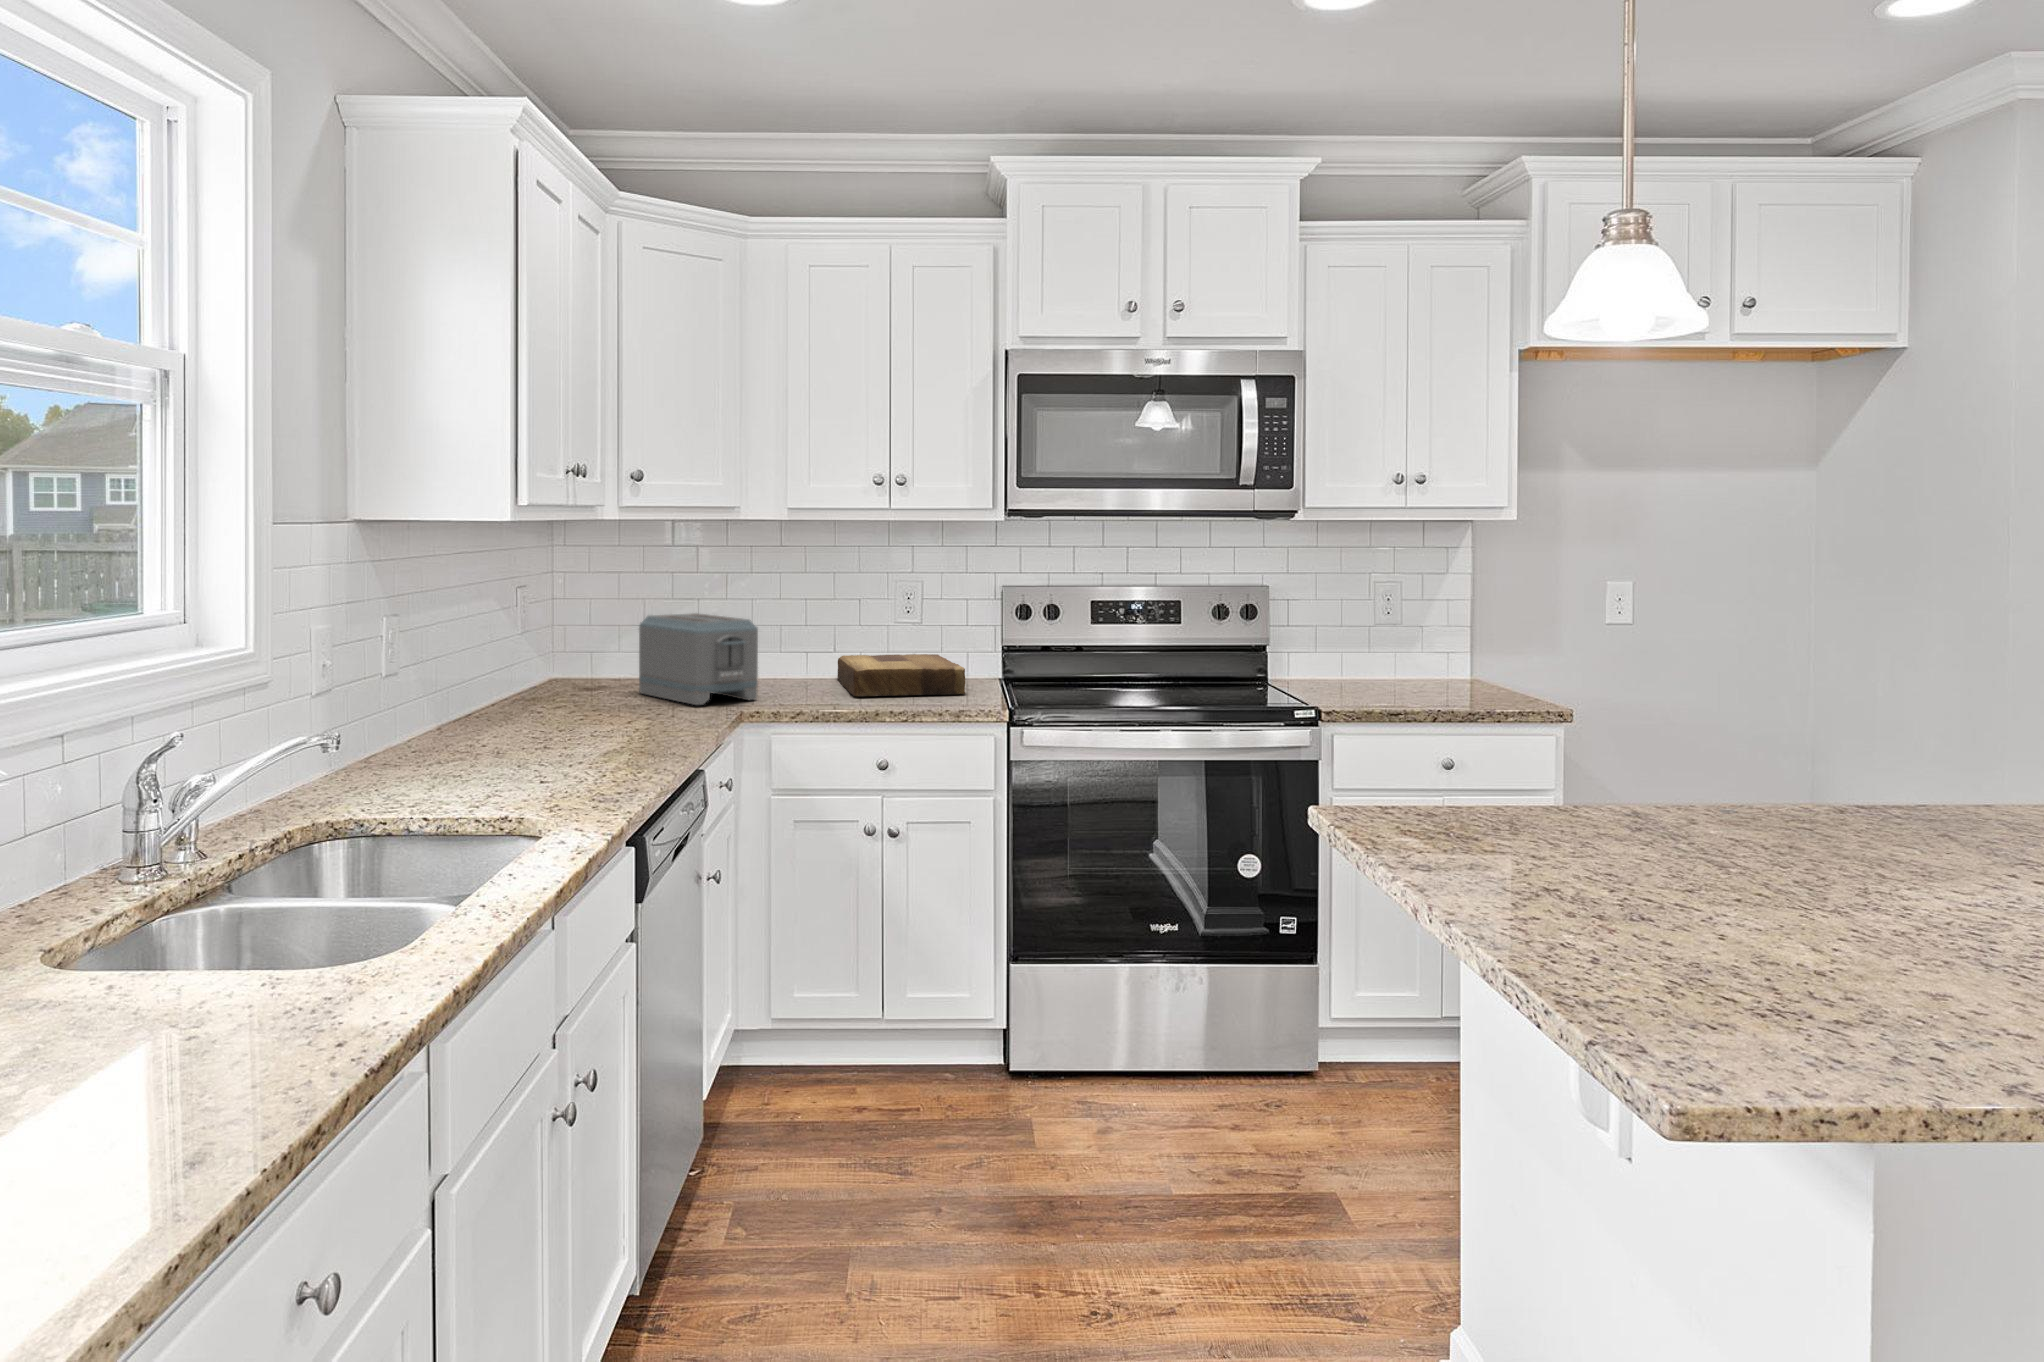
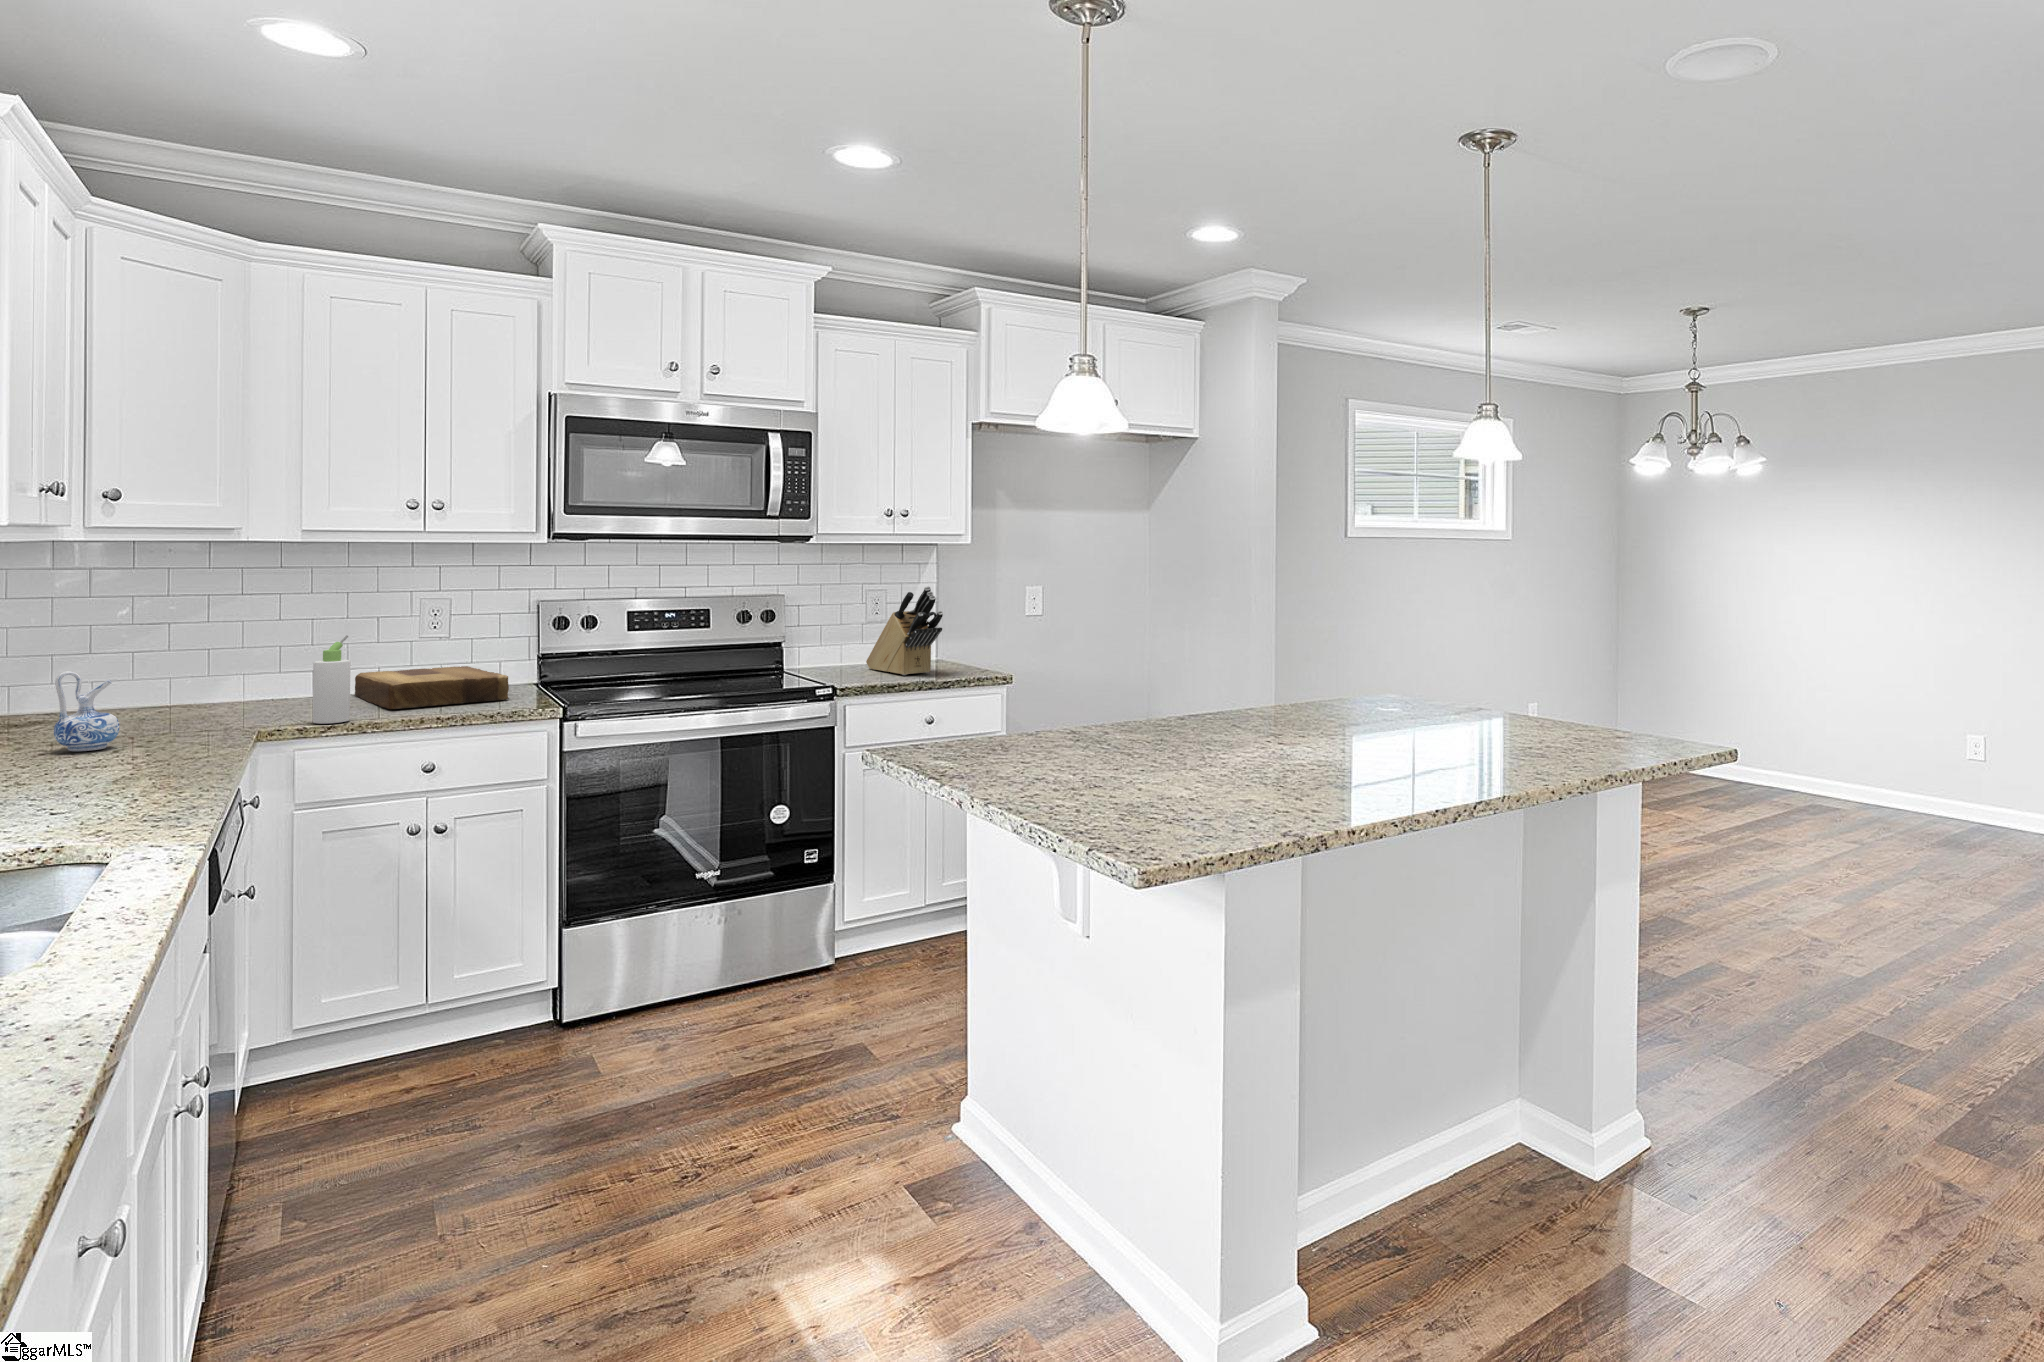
knife block: none [1370,580,1467,698] -> present [866,586,943,675]
toaster: present [639,613,758,705] -> none [113,639,277,731]
bottle: none [783,616,815,707] -> present [313,635,351,724]
ceramic pitcher: none [579,640,627,717] -> present [54,671,119,751]

